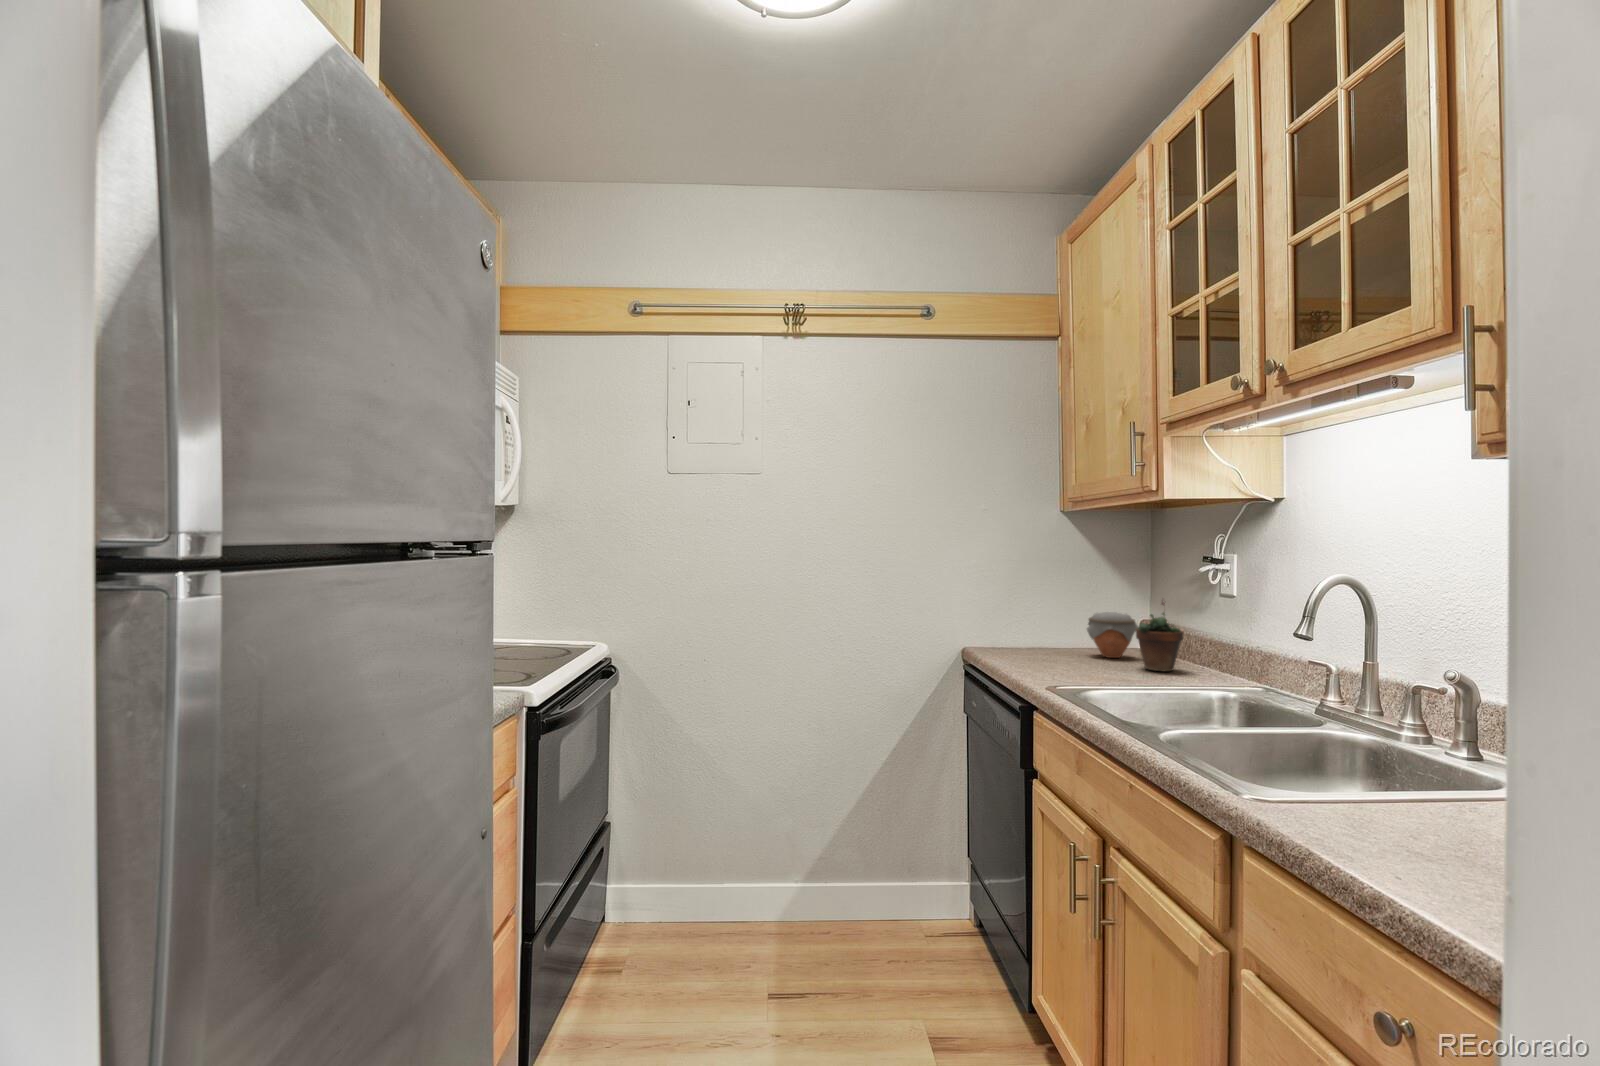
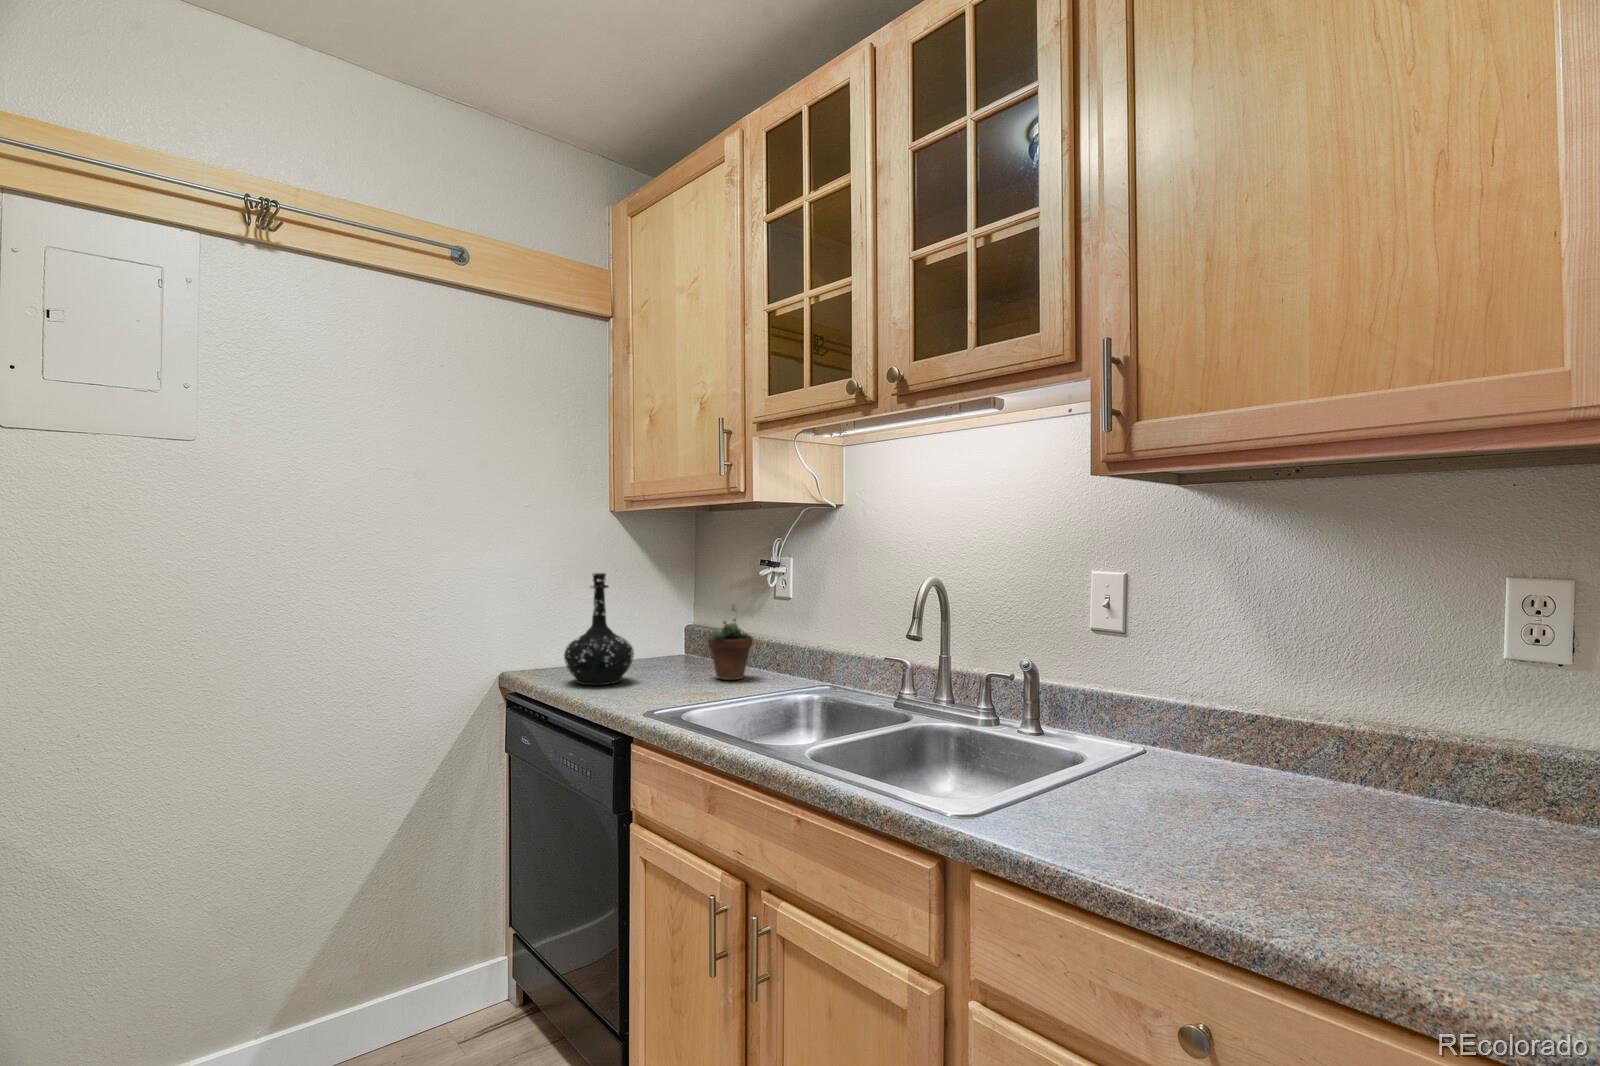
bottle: none [1002,564,1064,661] -> present [564,573,634,685]
jar: present [1087,612,1138,658] -> none [648,621,699,670]

